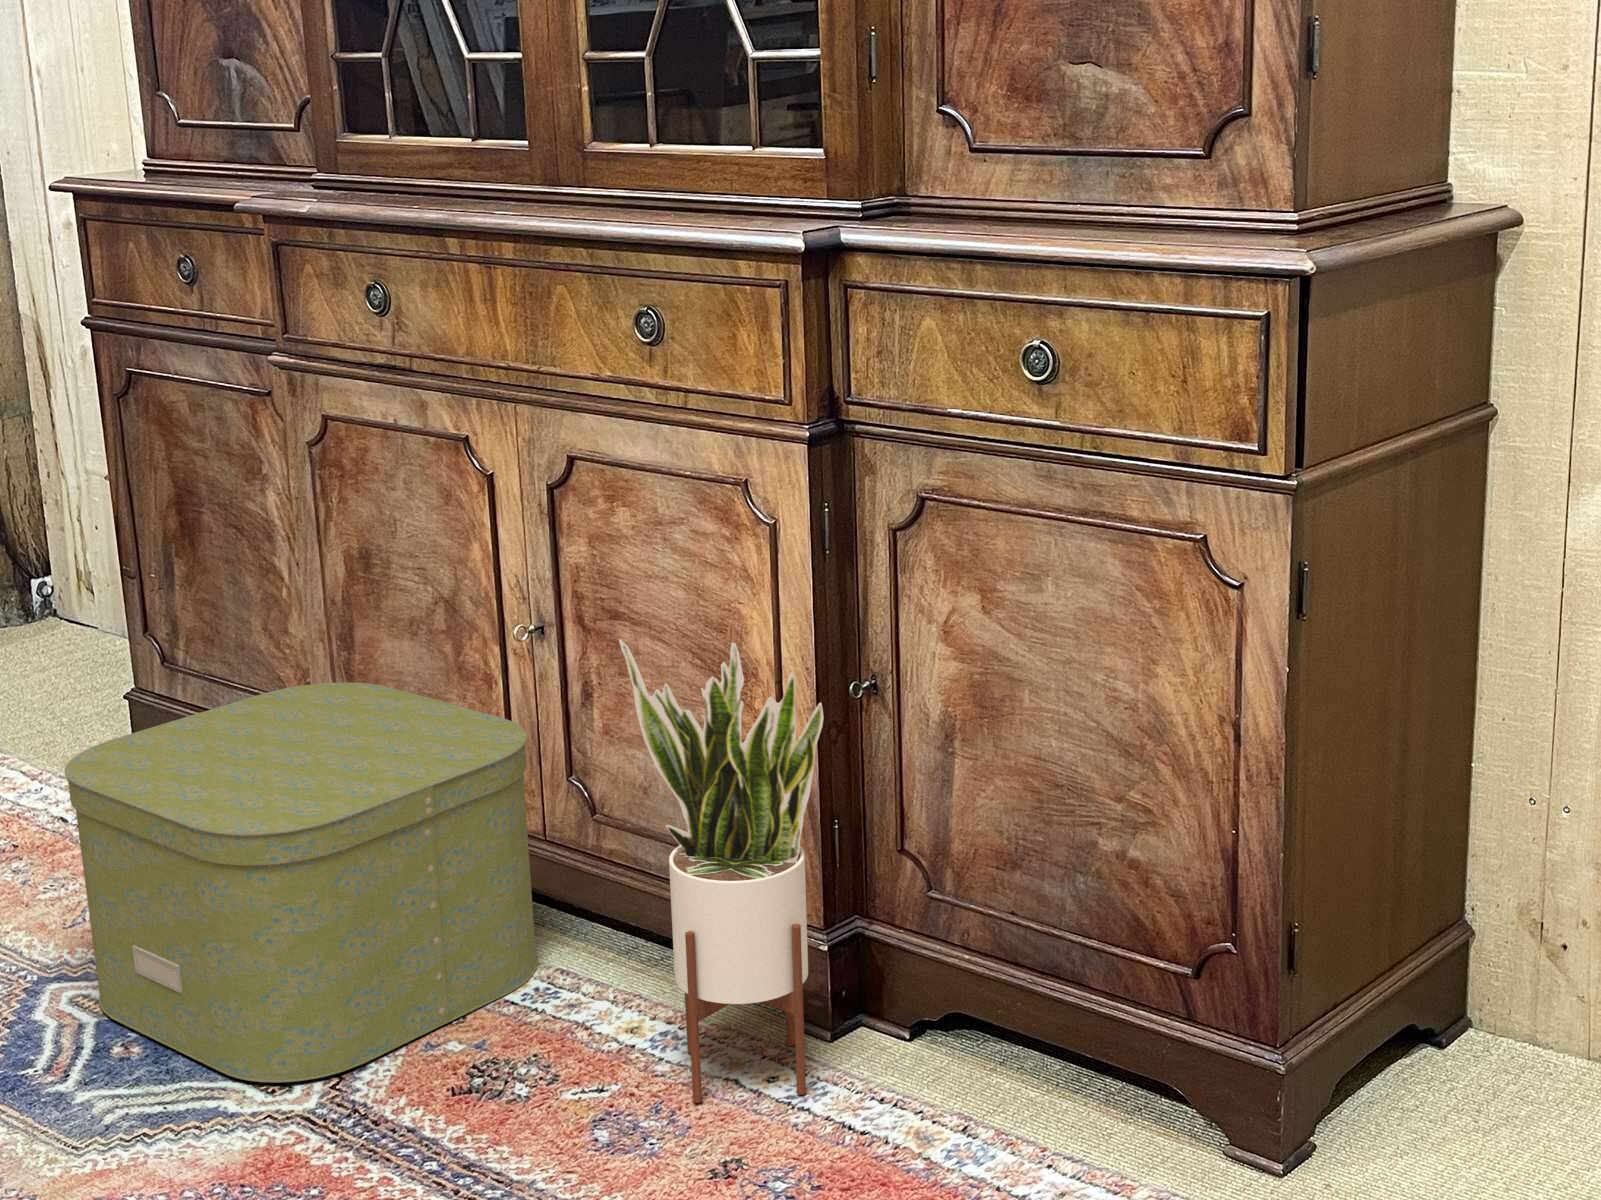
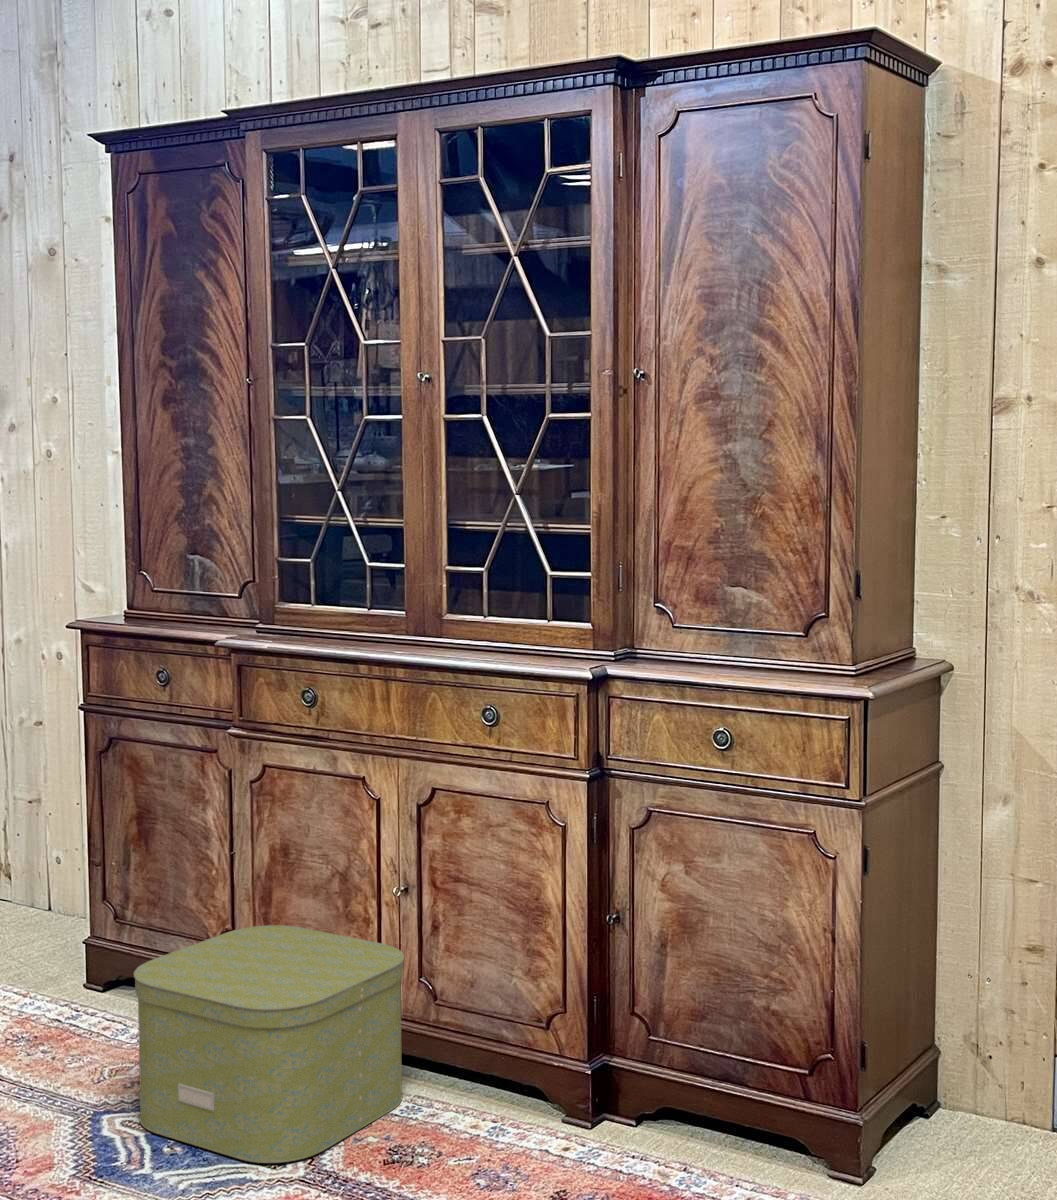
potted plant: present [619,639,824,1103] -> none [488,892,603,1163]

